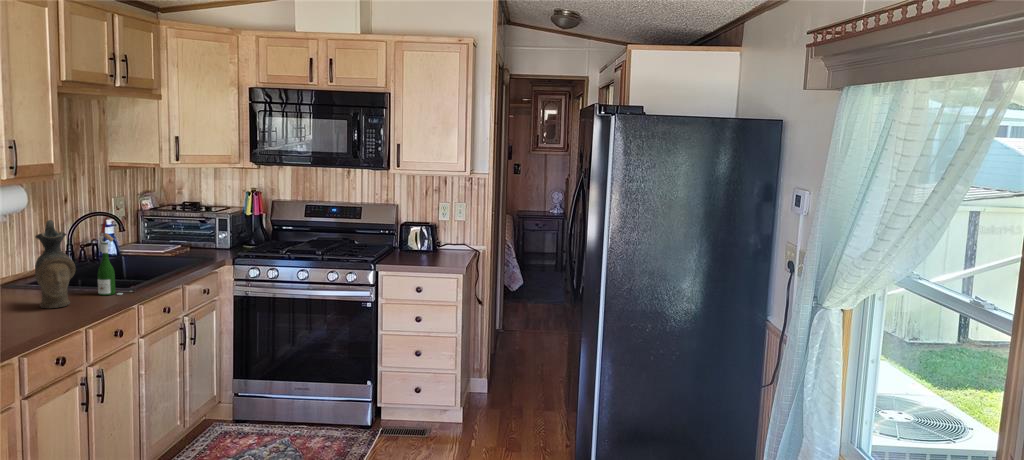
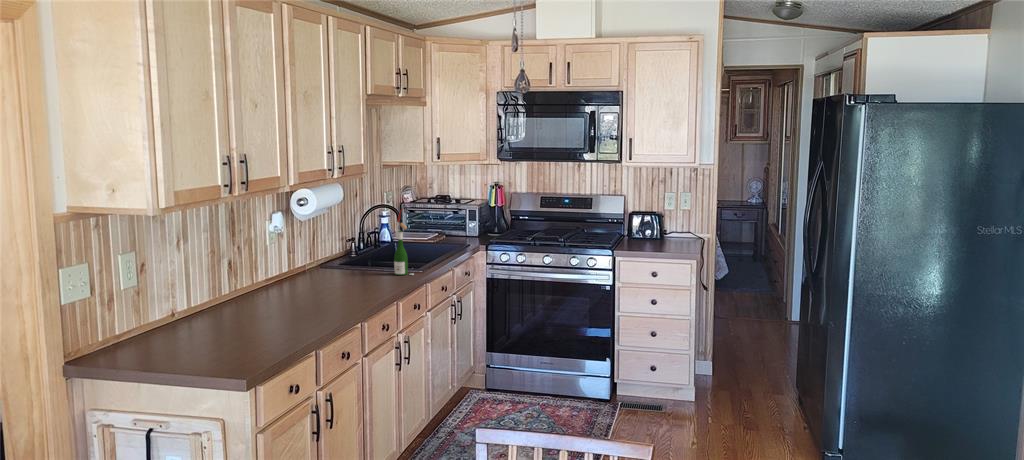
ceramic pitcher: present [35,220,76,308] -> none [354,212,384,285]

